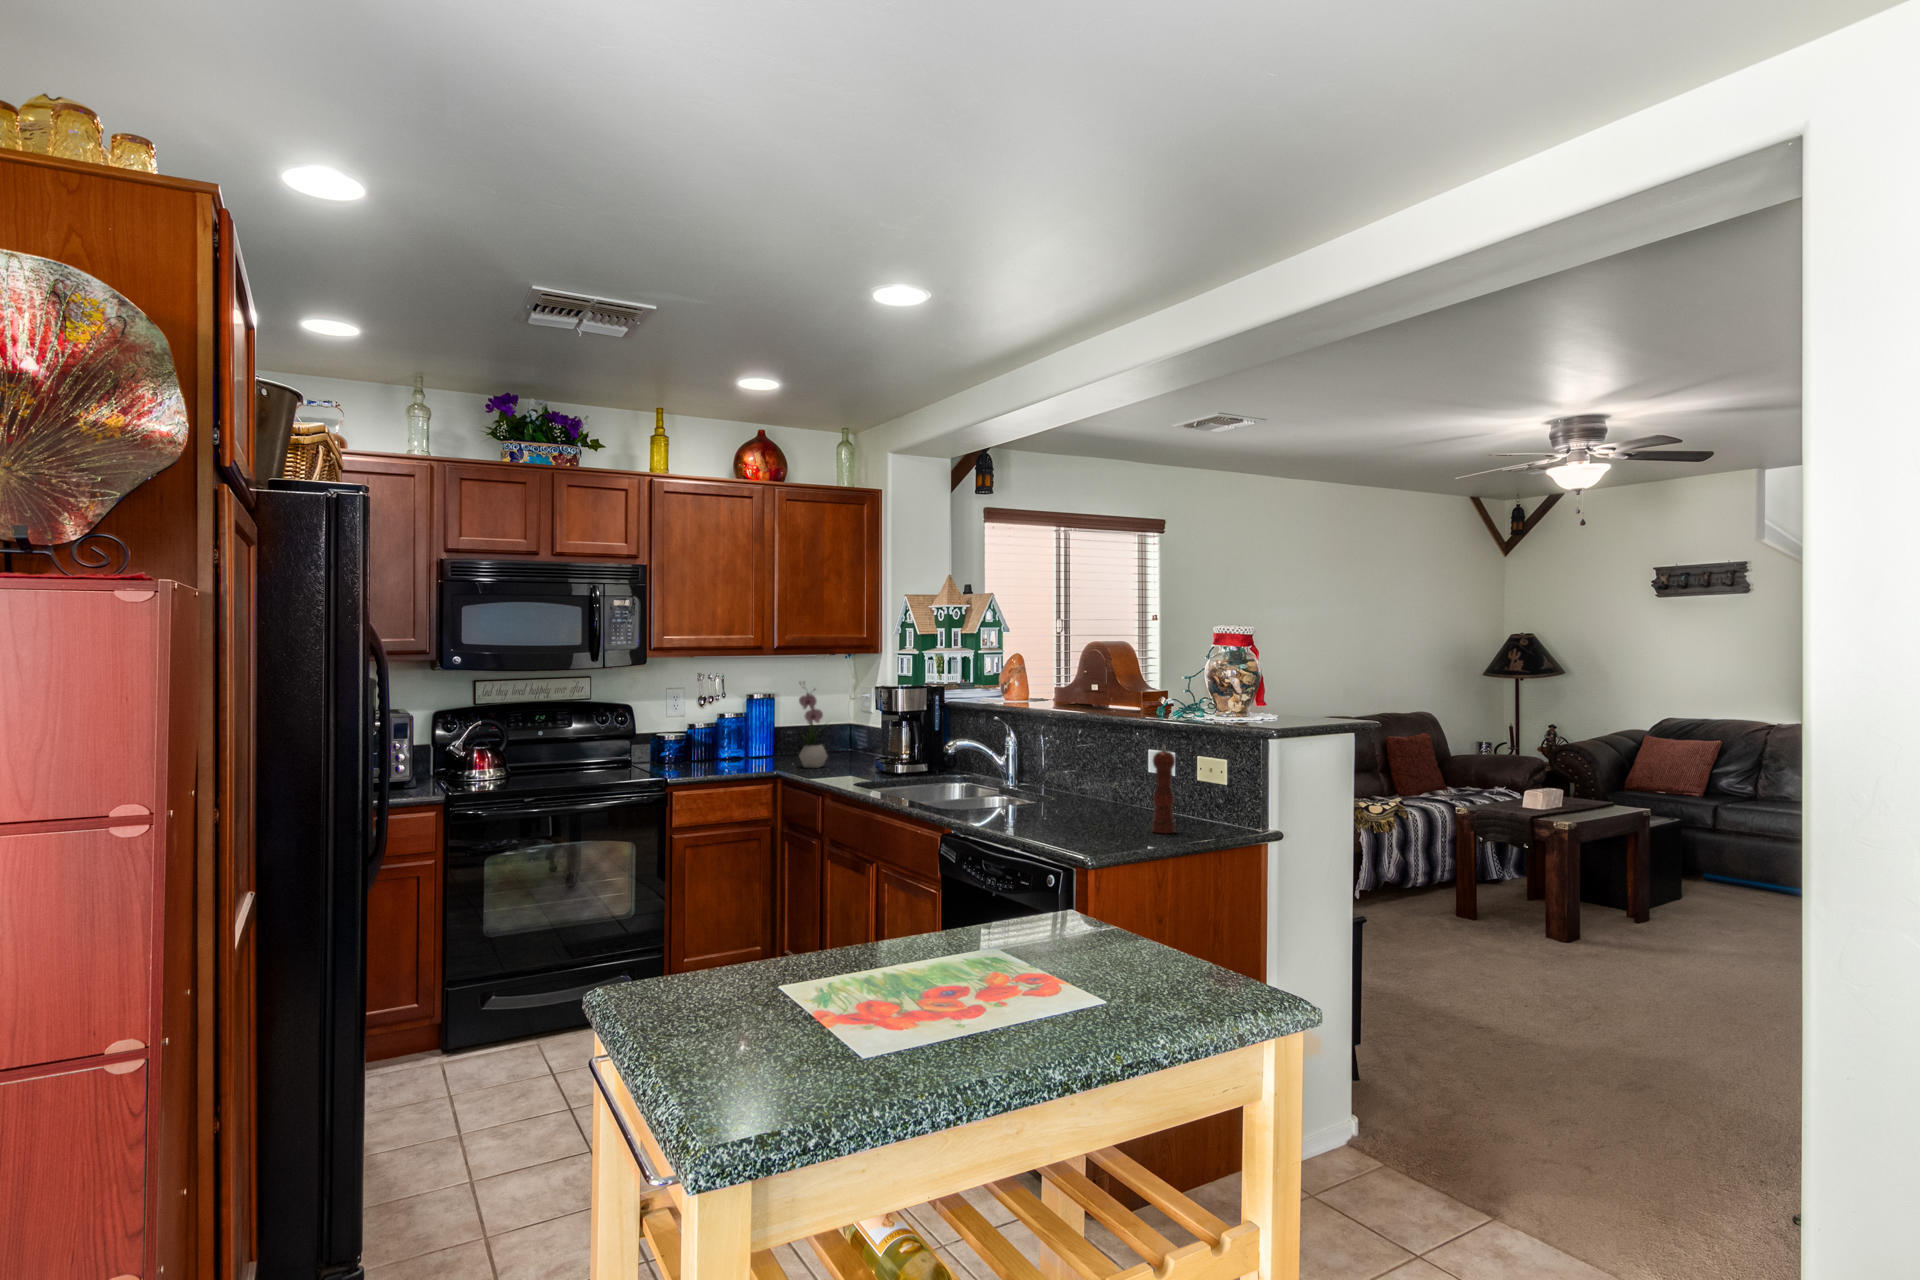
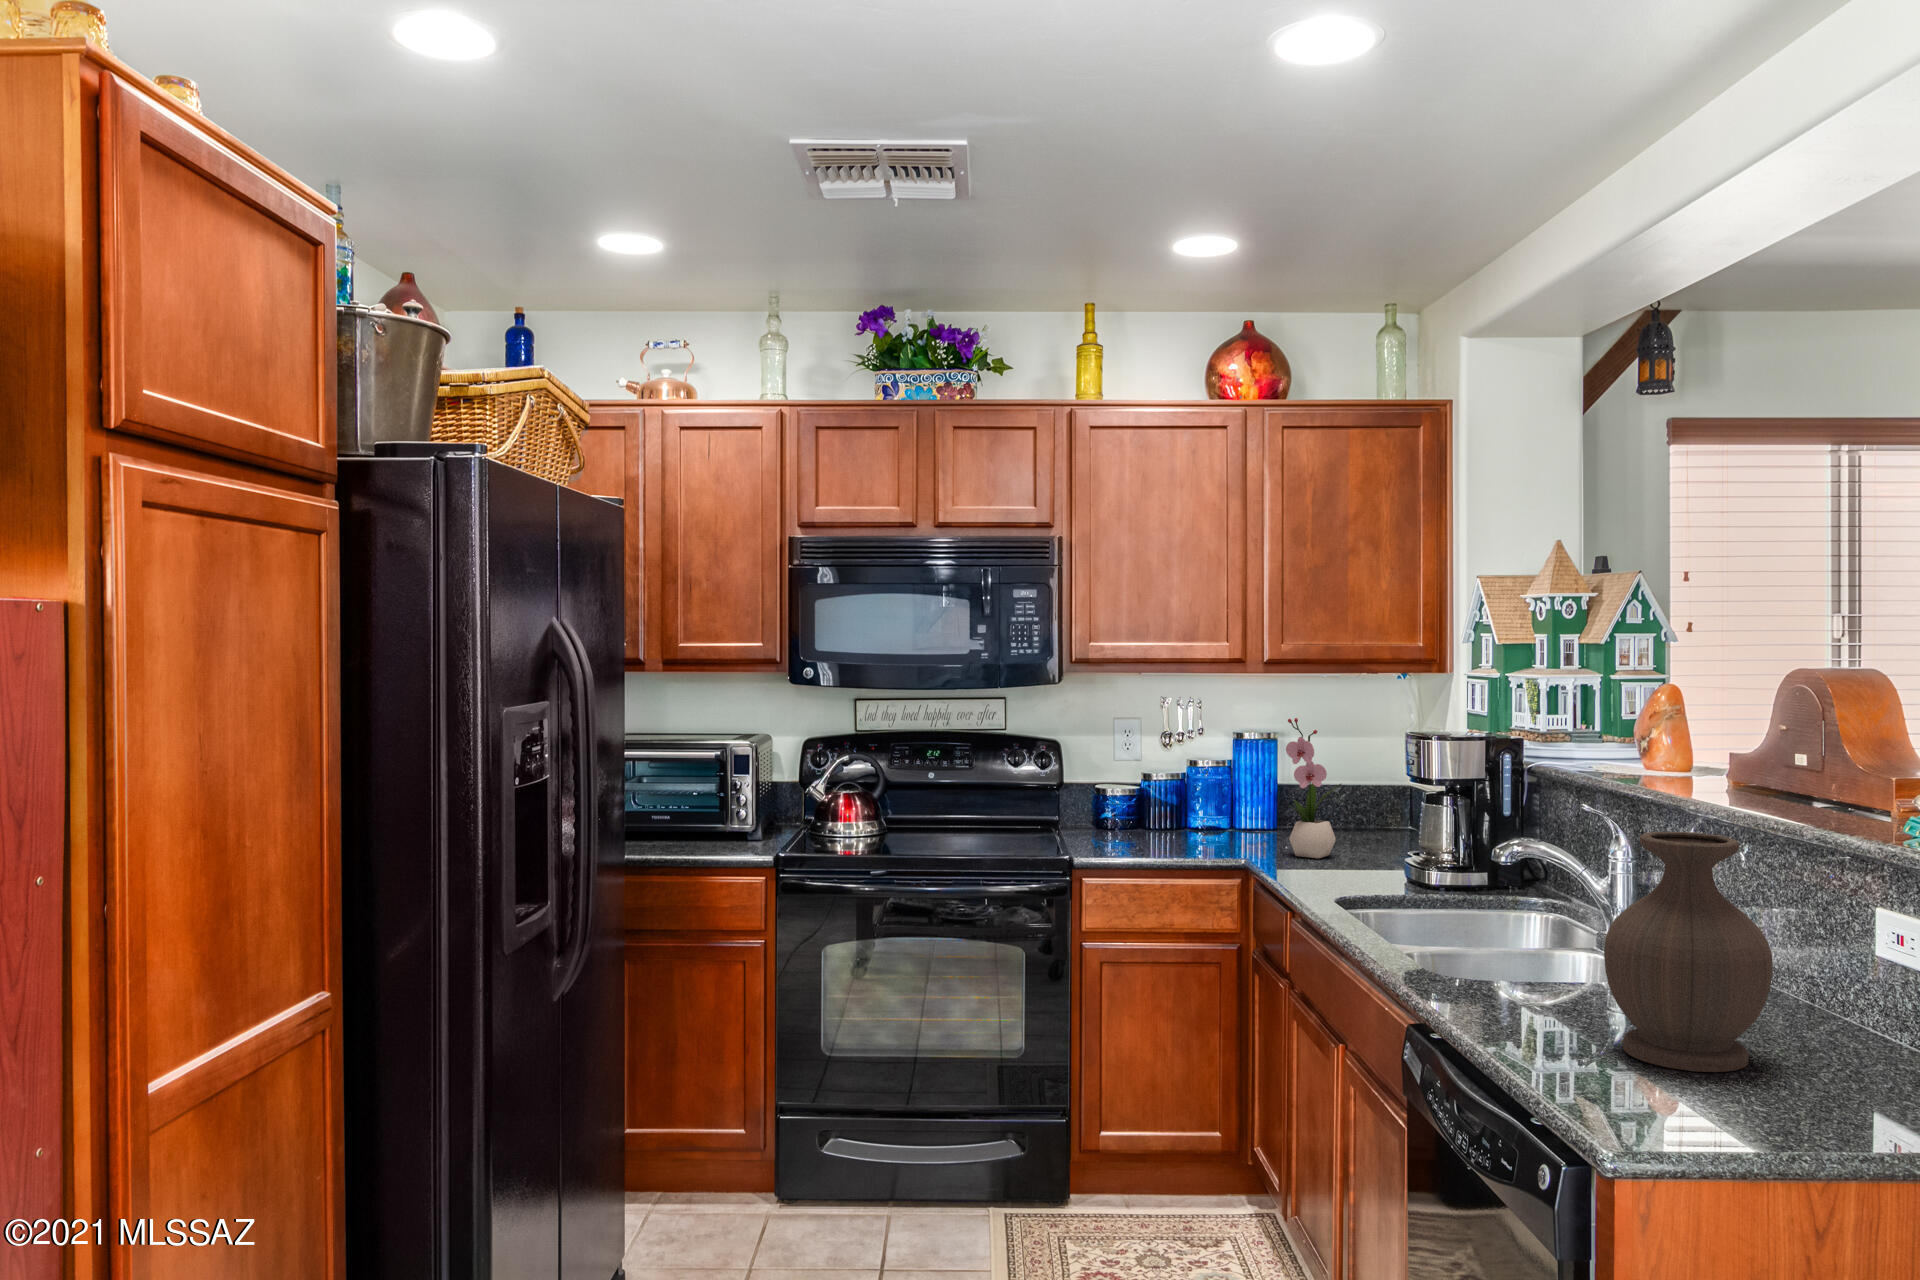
vase: none [1052,714,1126,829] -> present [1604,831,1773,1072]
pepper mill: present [1152,745,1175,833] -> none [1814,918,1874,1111]

